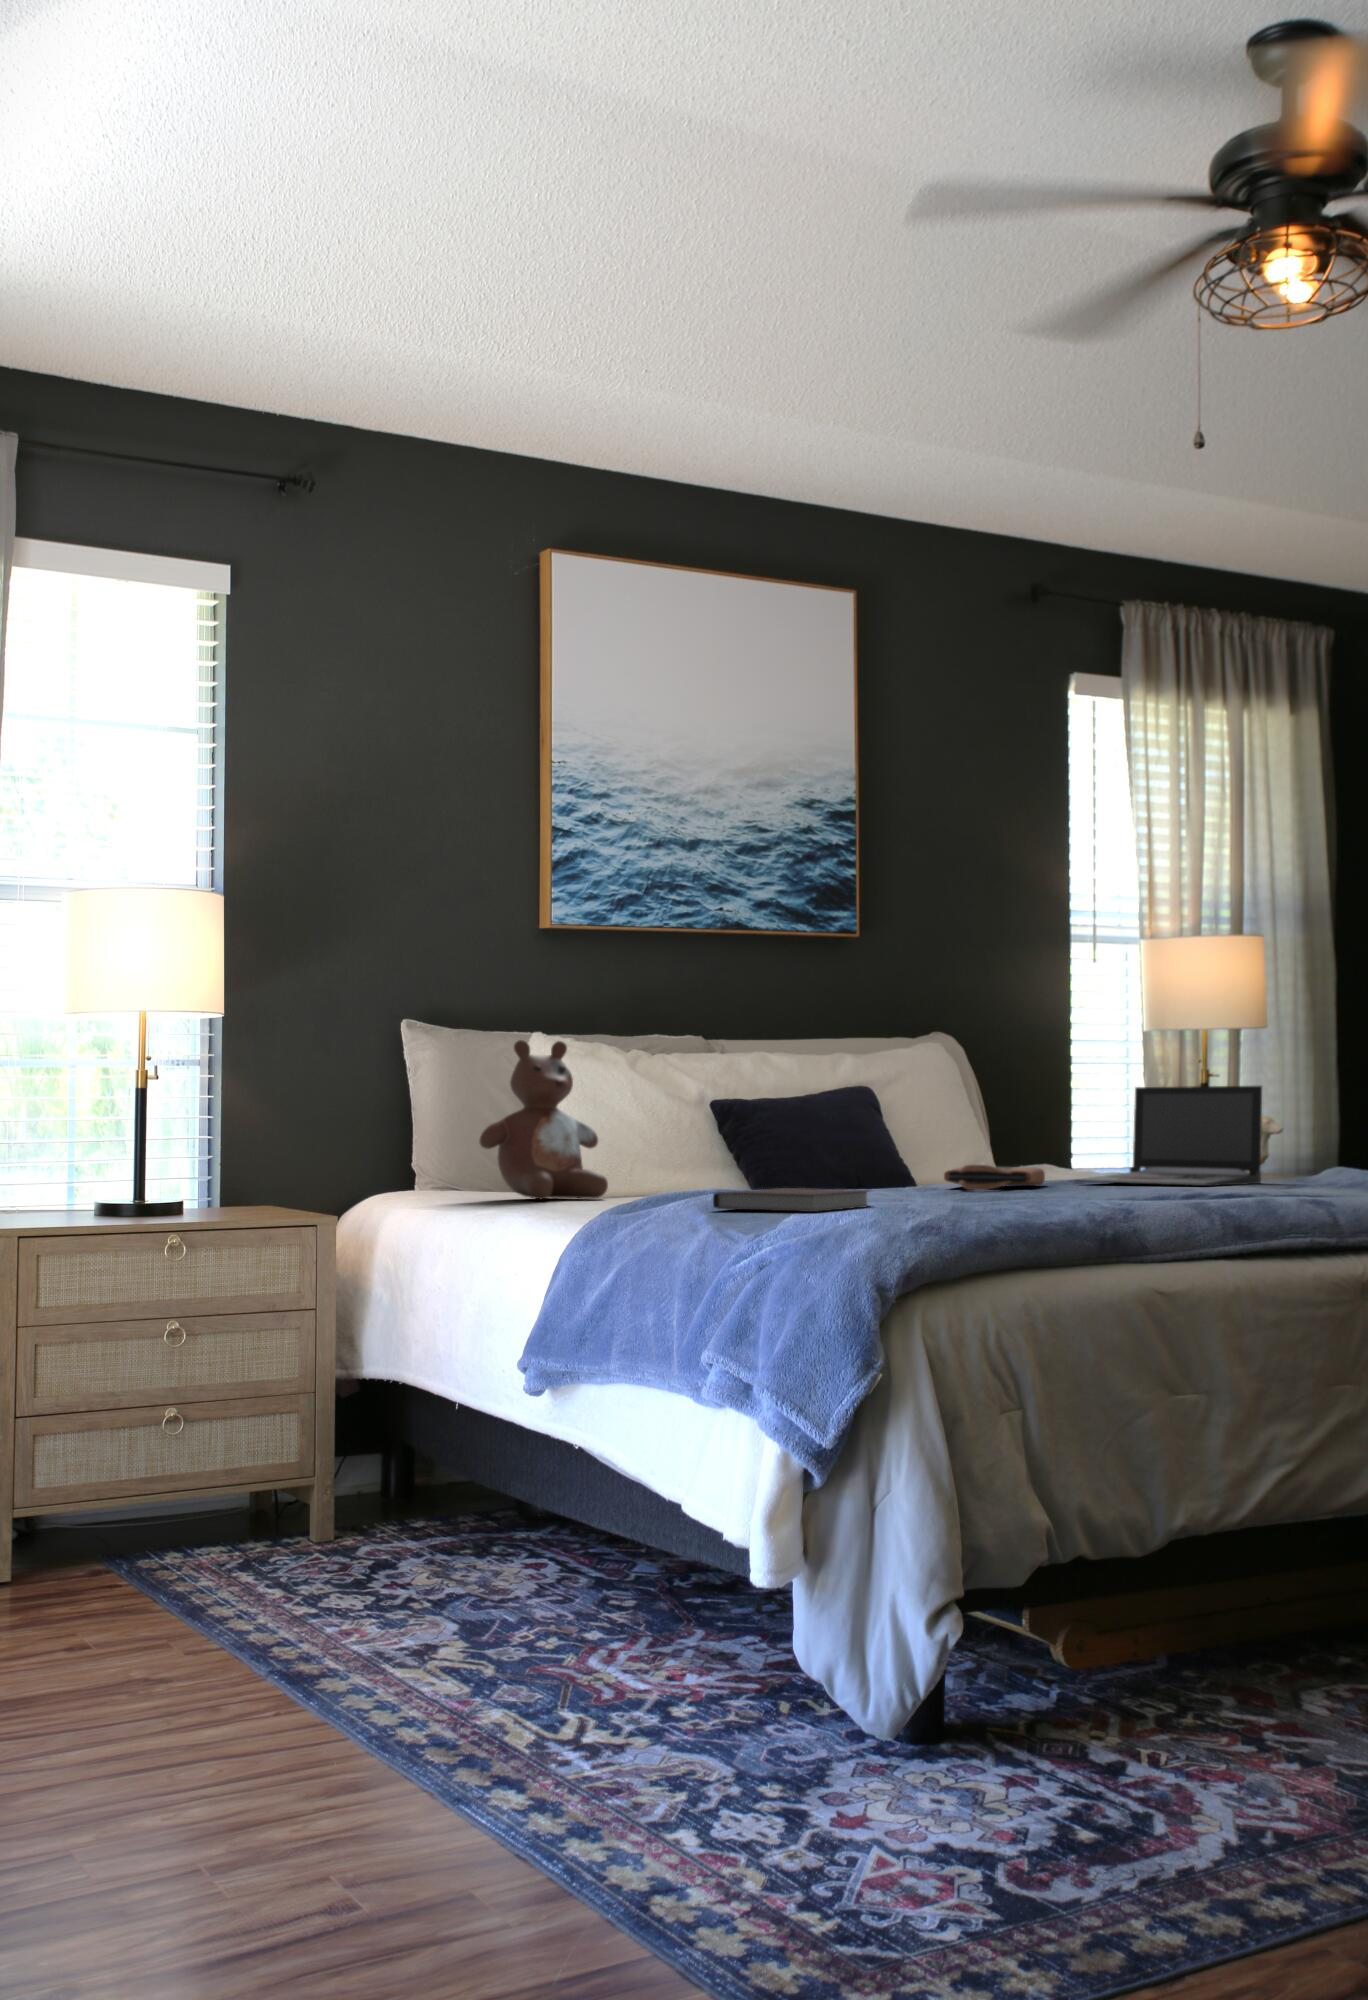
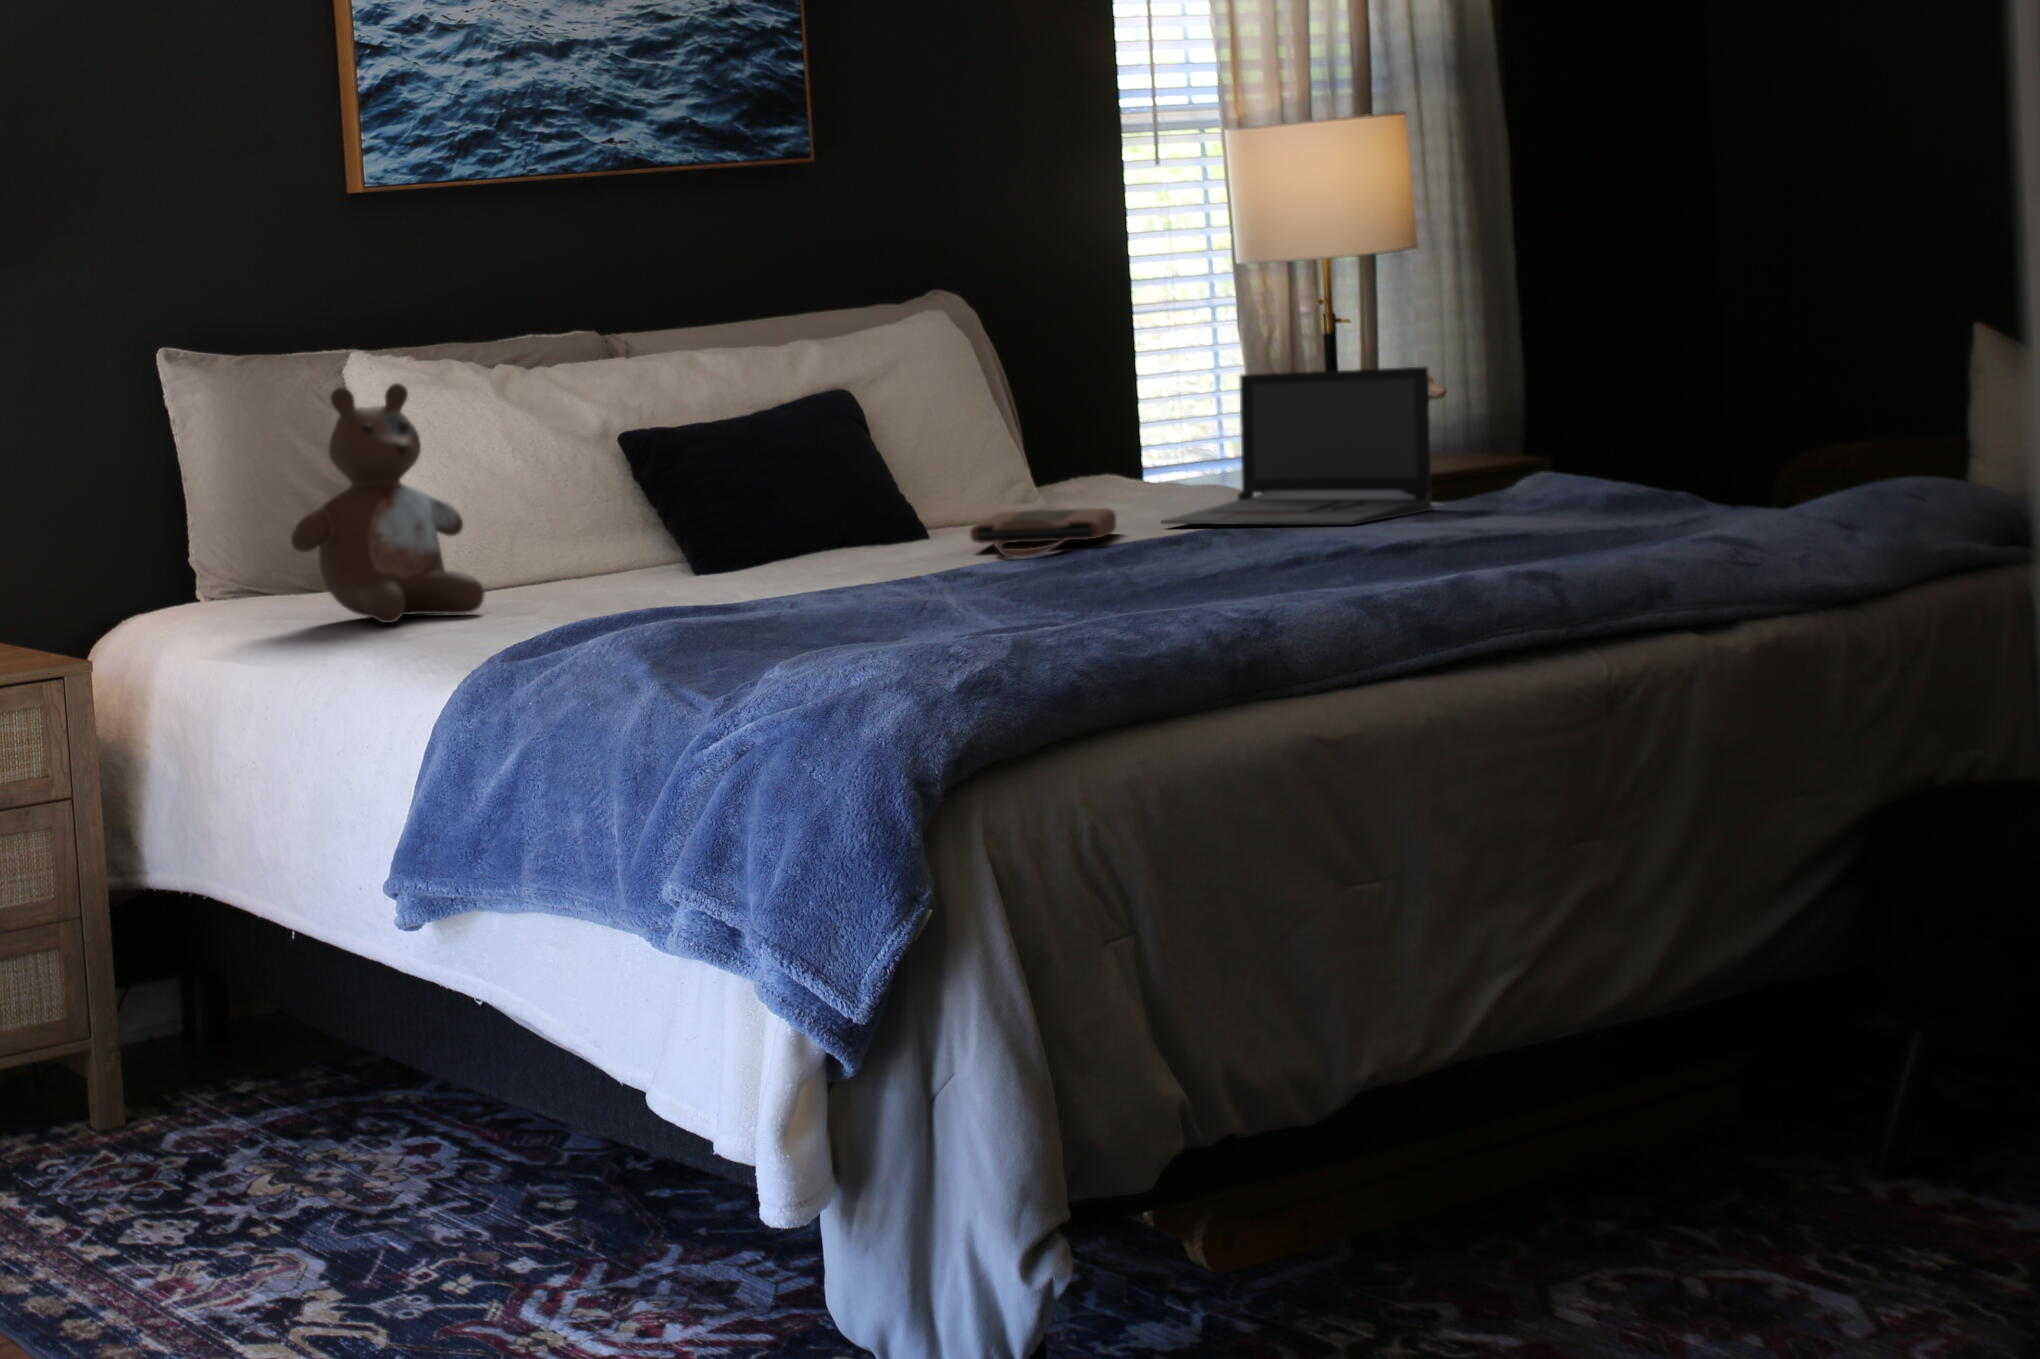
notebook: present [713,1188,870,1212] -> none [650,596,884,645]

